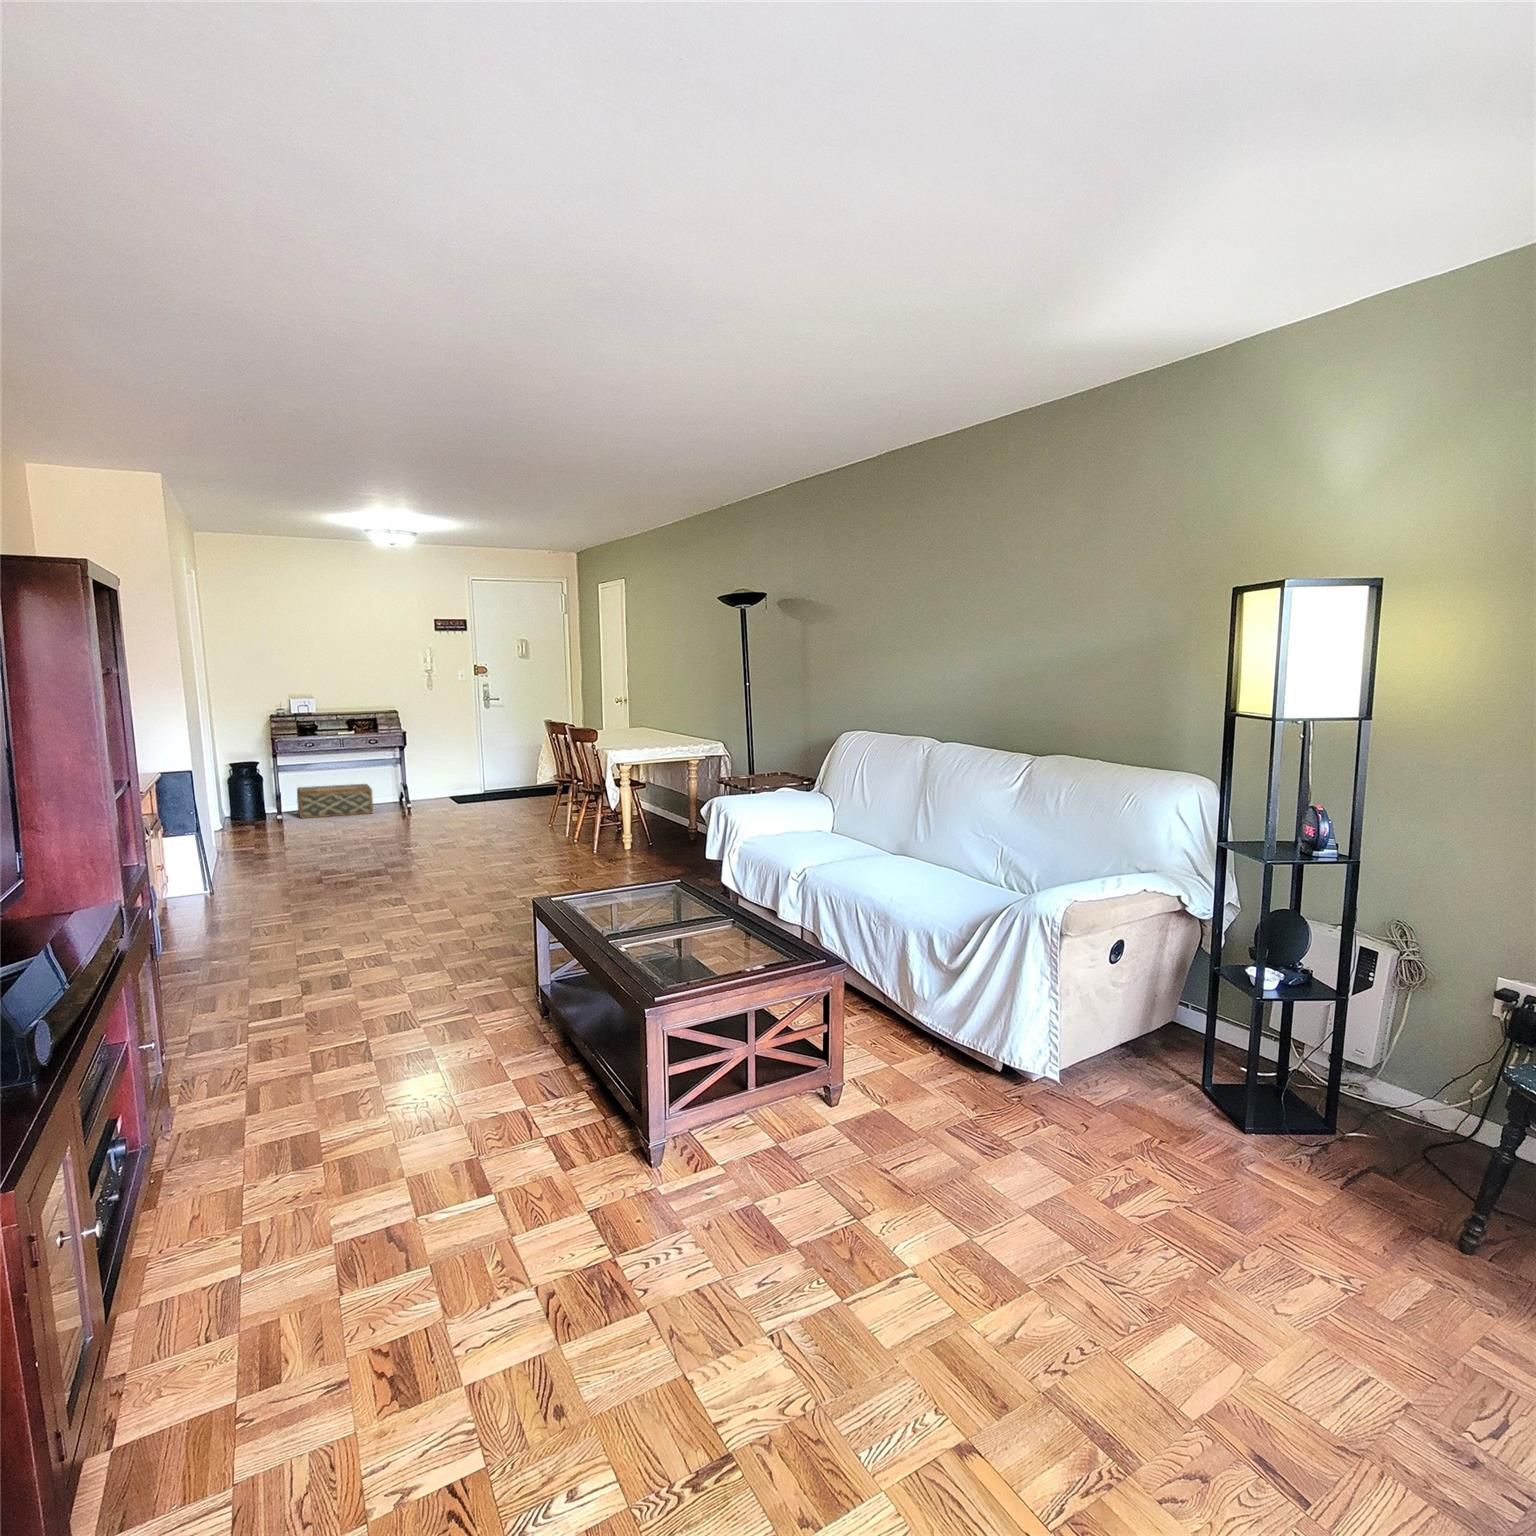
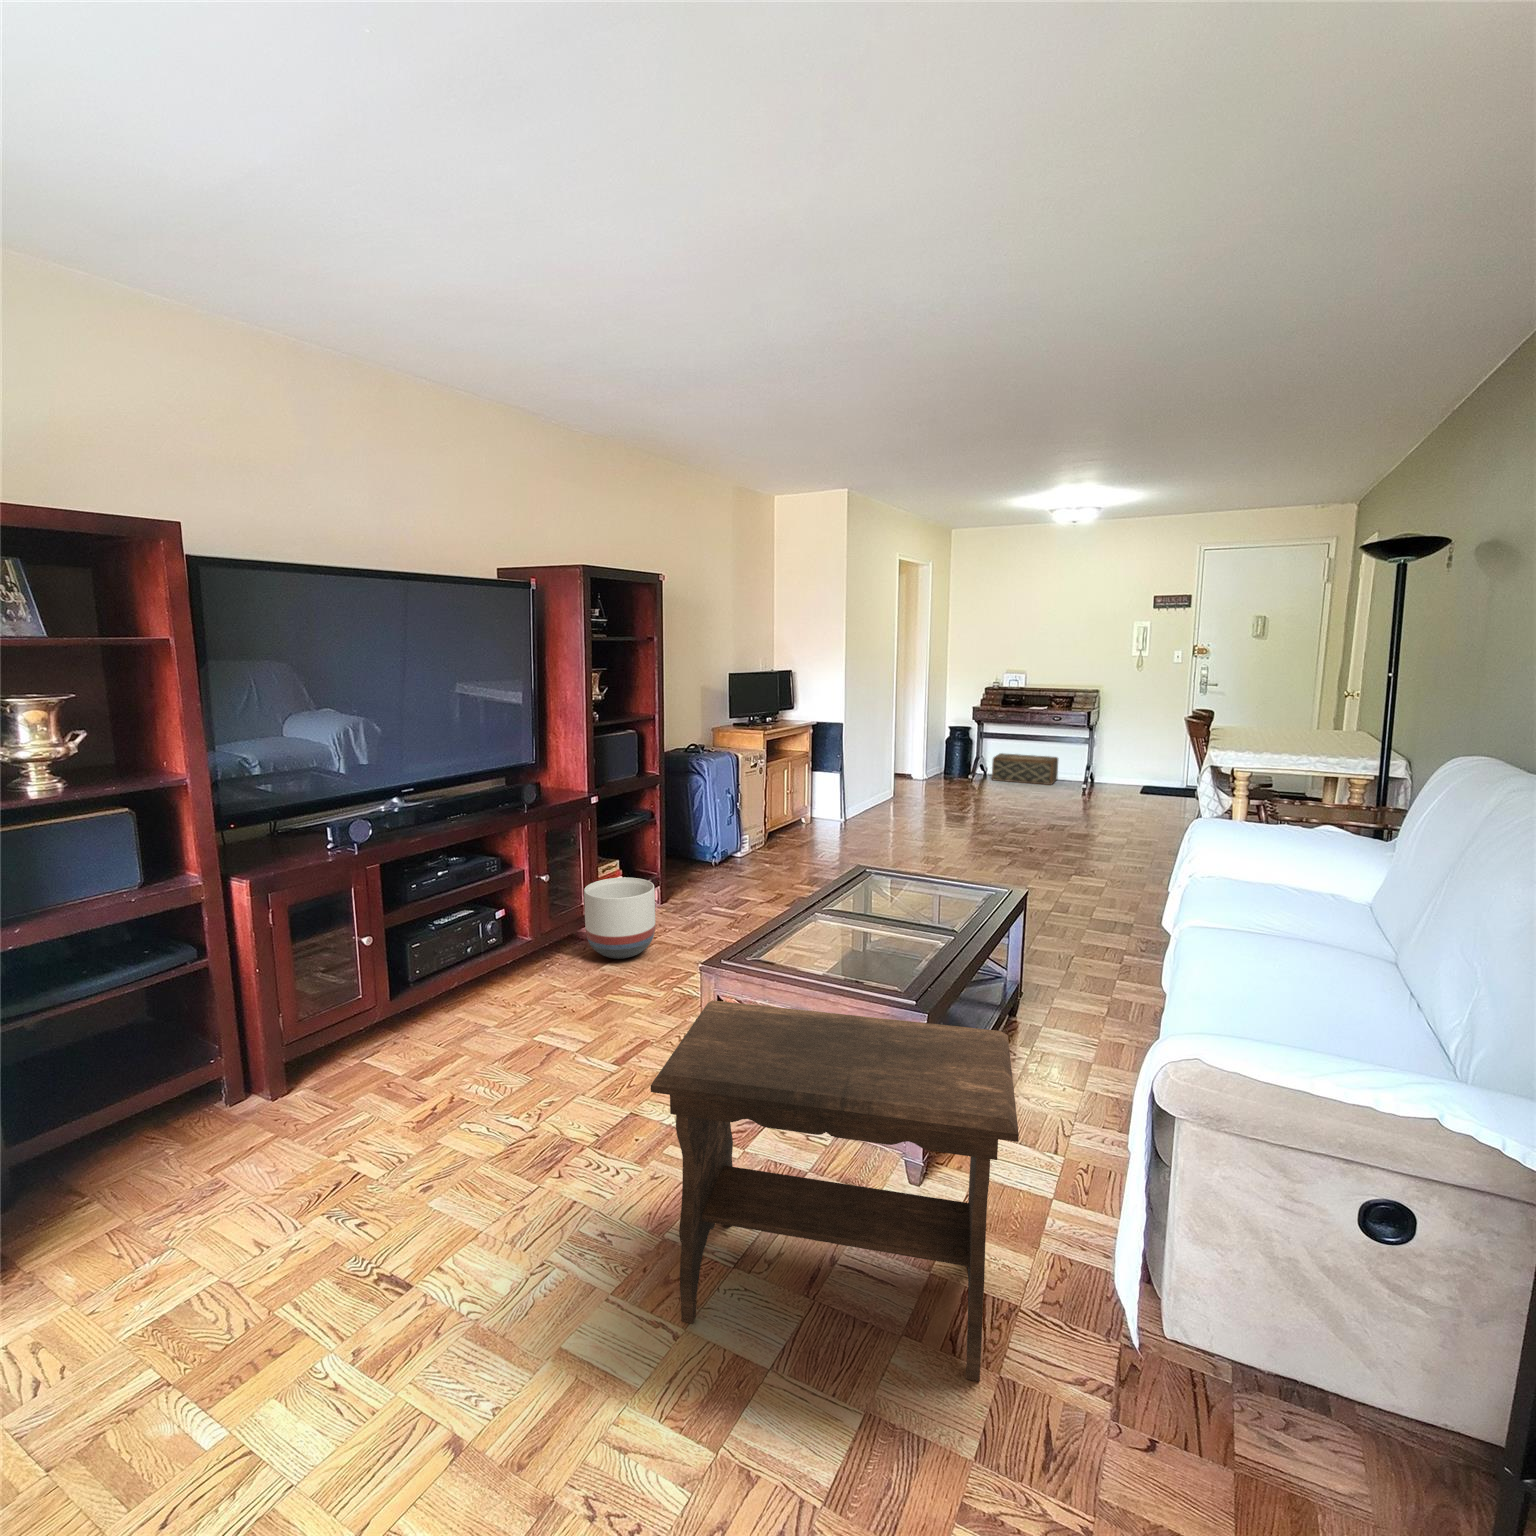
footstool: none [789,941,1054,1267] -> present [651,1000,1019,1381]
planter: none [158,999,284,1128] -> present [584,878,656,959]

